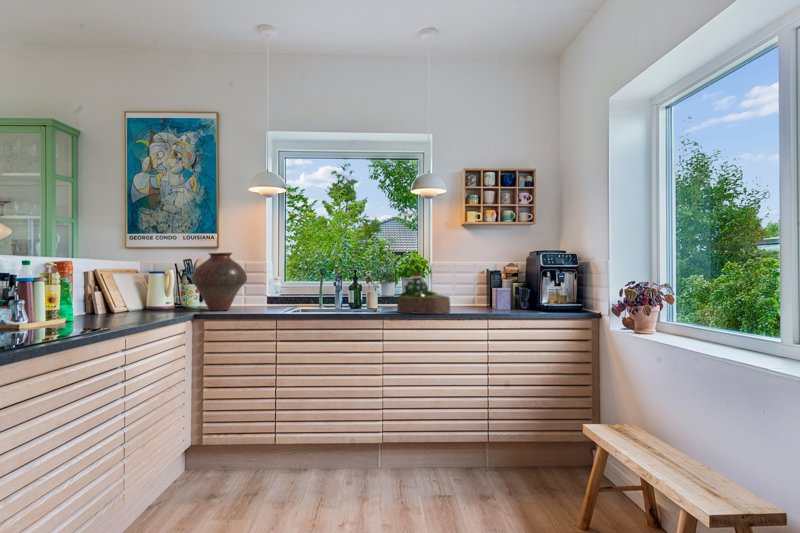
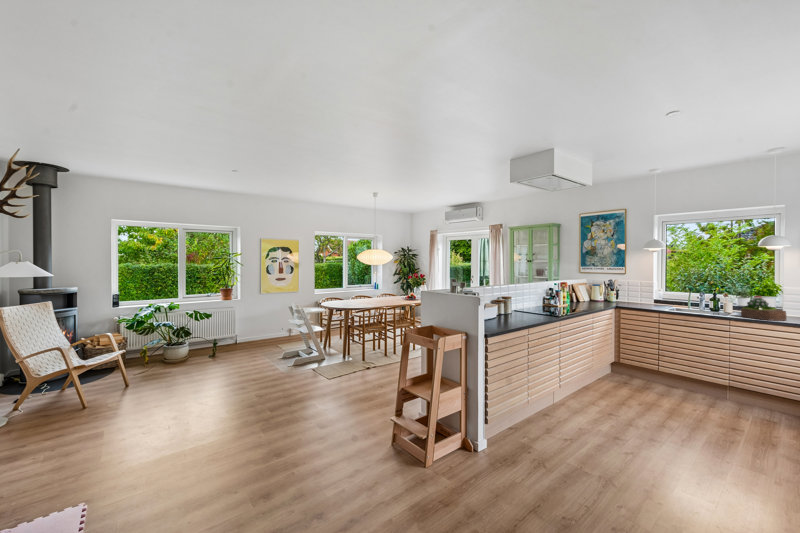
vase: present [191,253,247,311] -> none [614,279,643,305]

